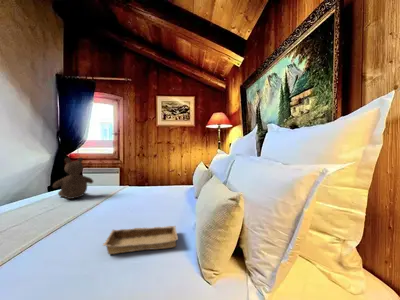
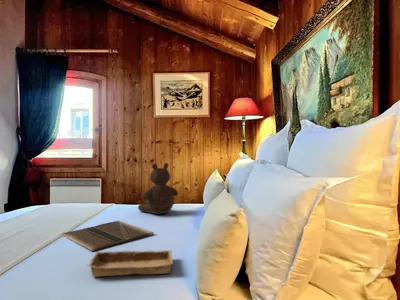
teddy bear: present [53,158,93,199] -> present [138,163,178,214]
laptop: none [85,201,159,228] -> present [61,221,154,251]

